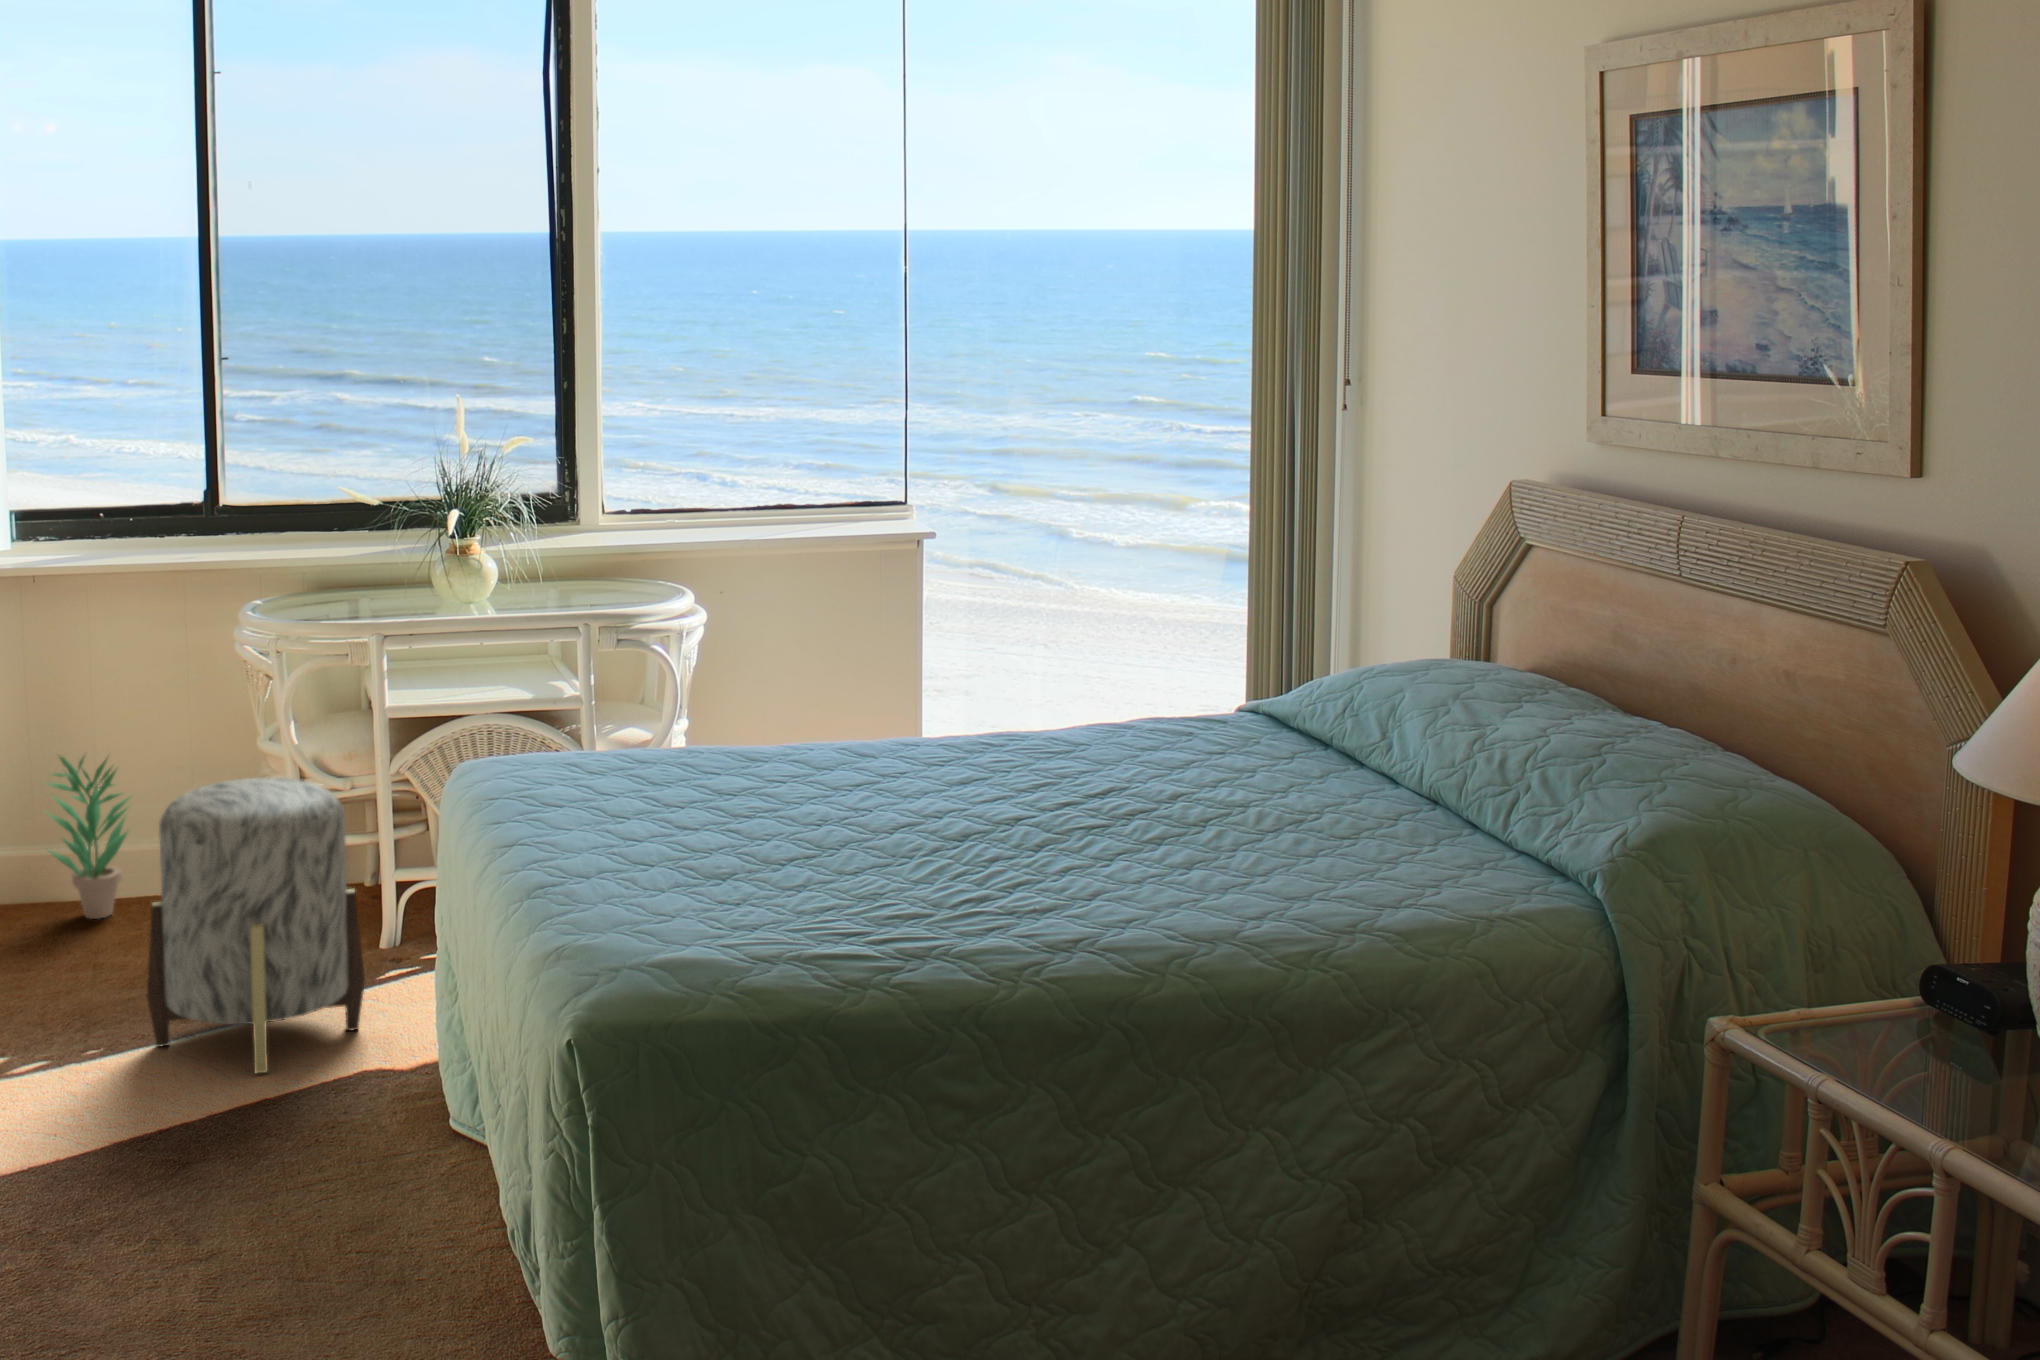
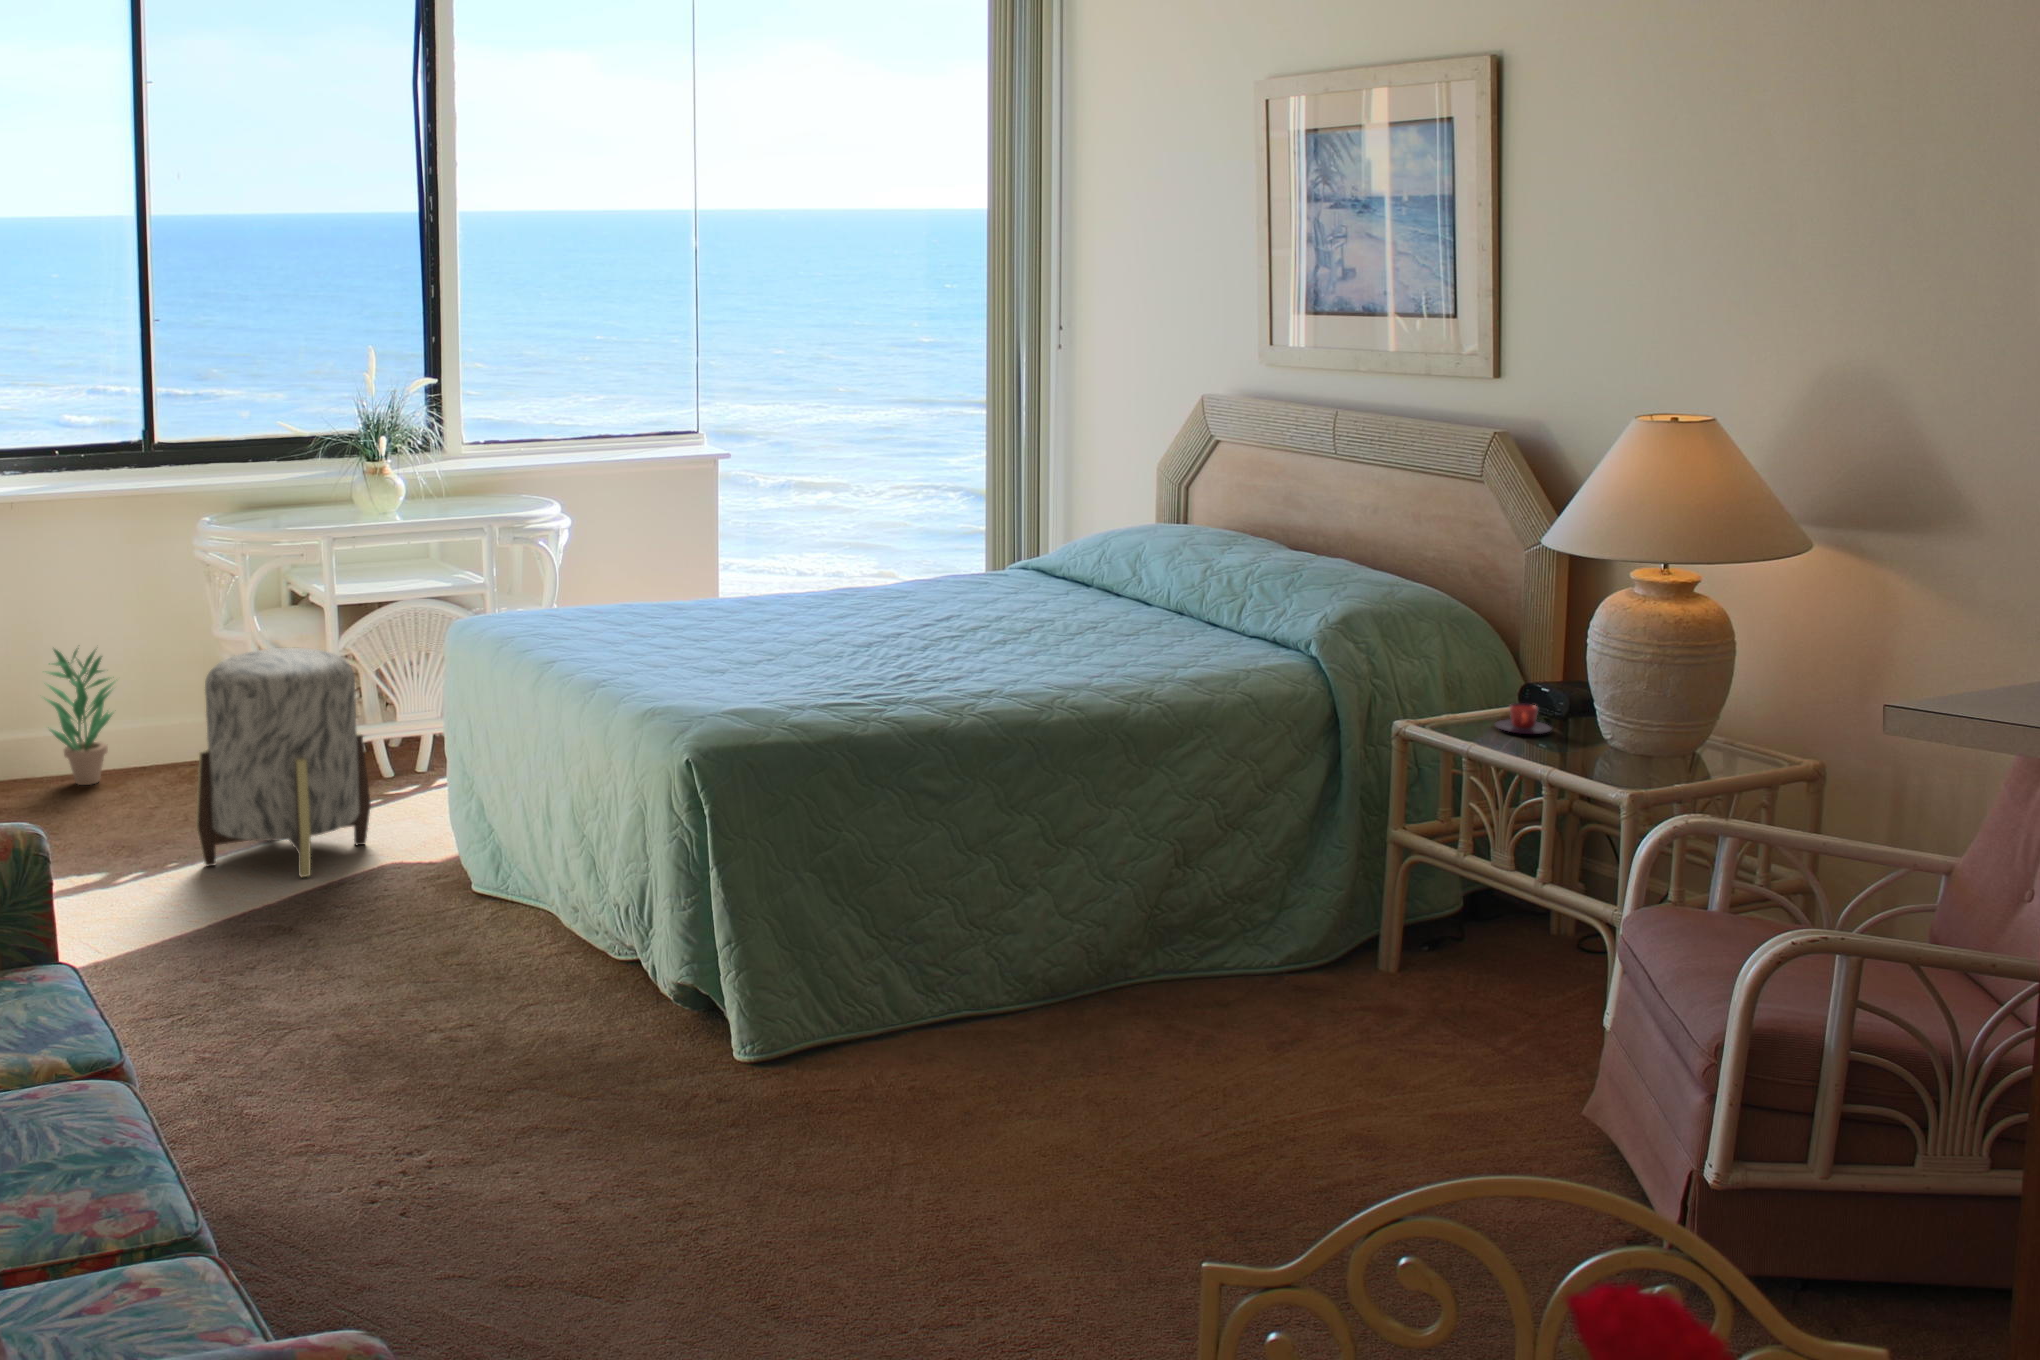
teacup: none [1875,1010,1976,1068] -> present [1495,703,1551,734]

